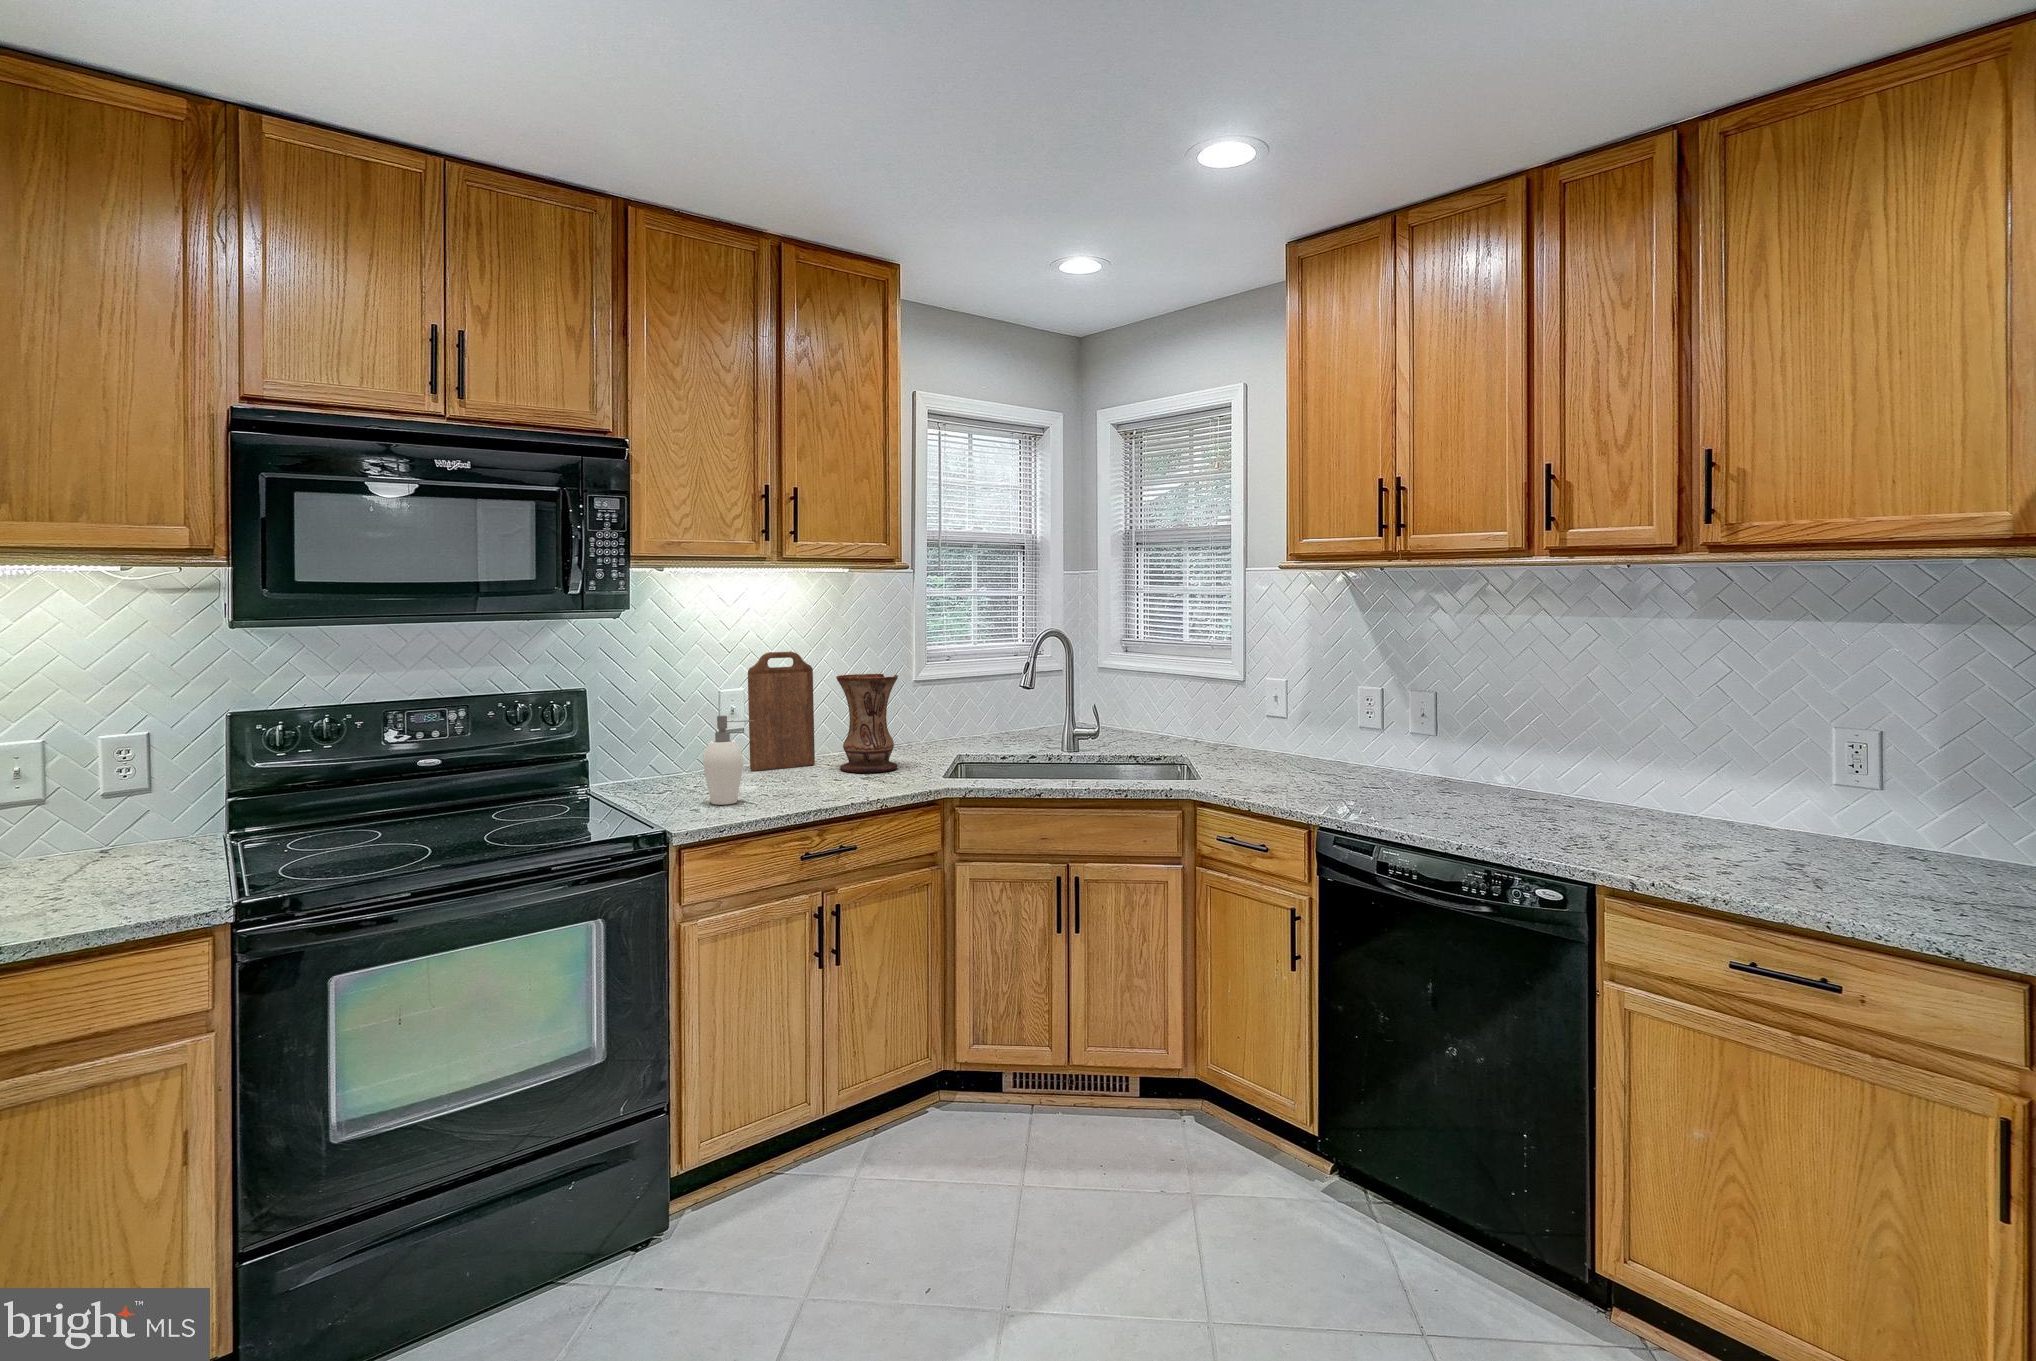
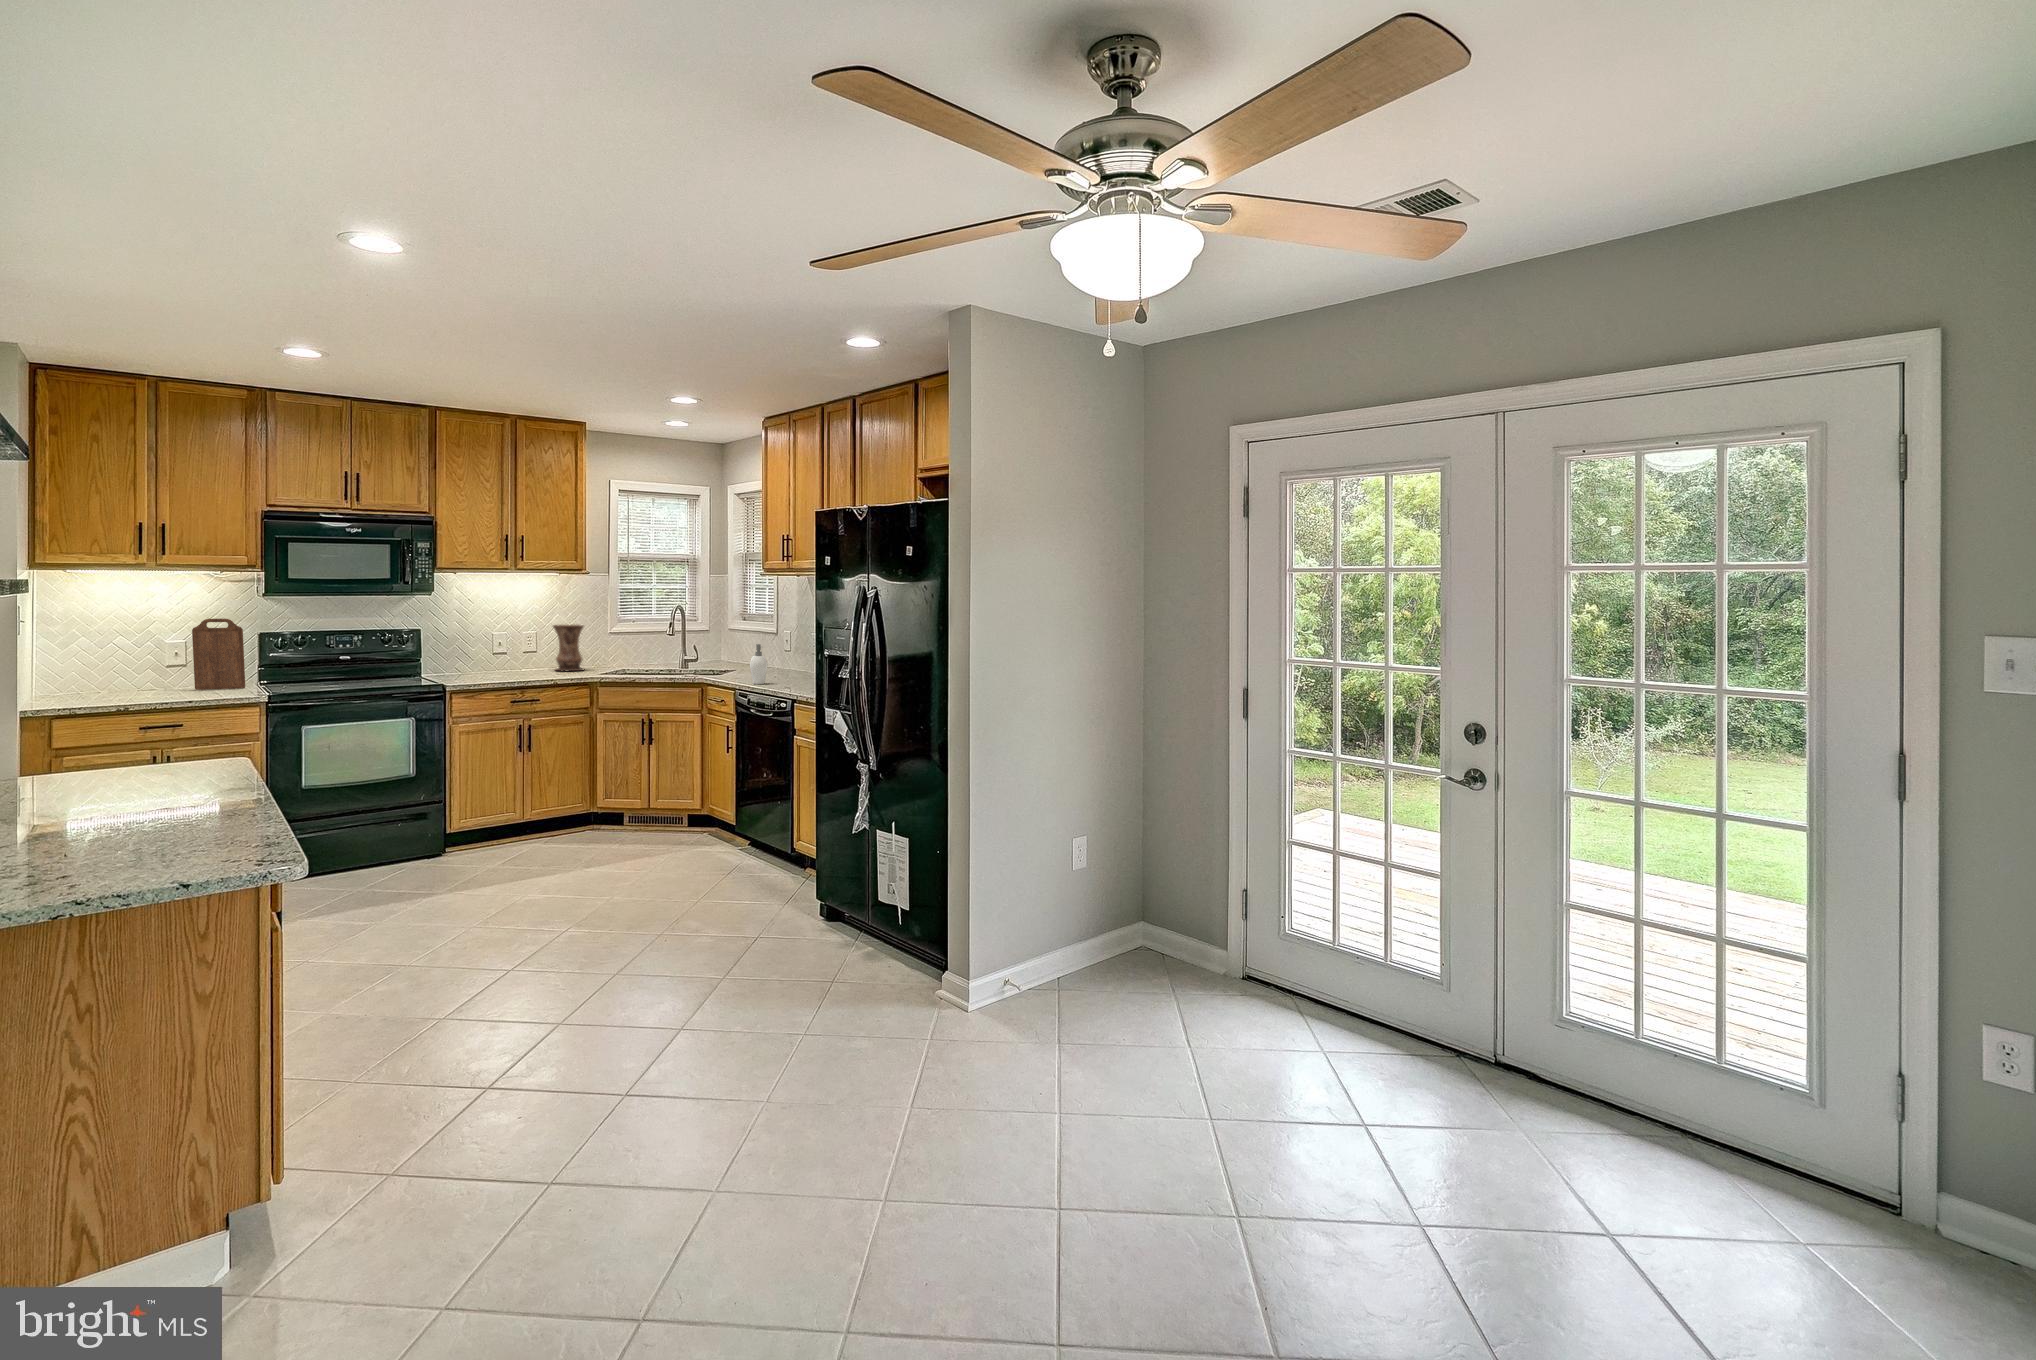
cutting board: present [748,652,815,771] -> present [192,619,245,690]
soap dispenser: present [703,715,754,805] -> present [750,644,768,684]

